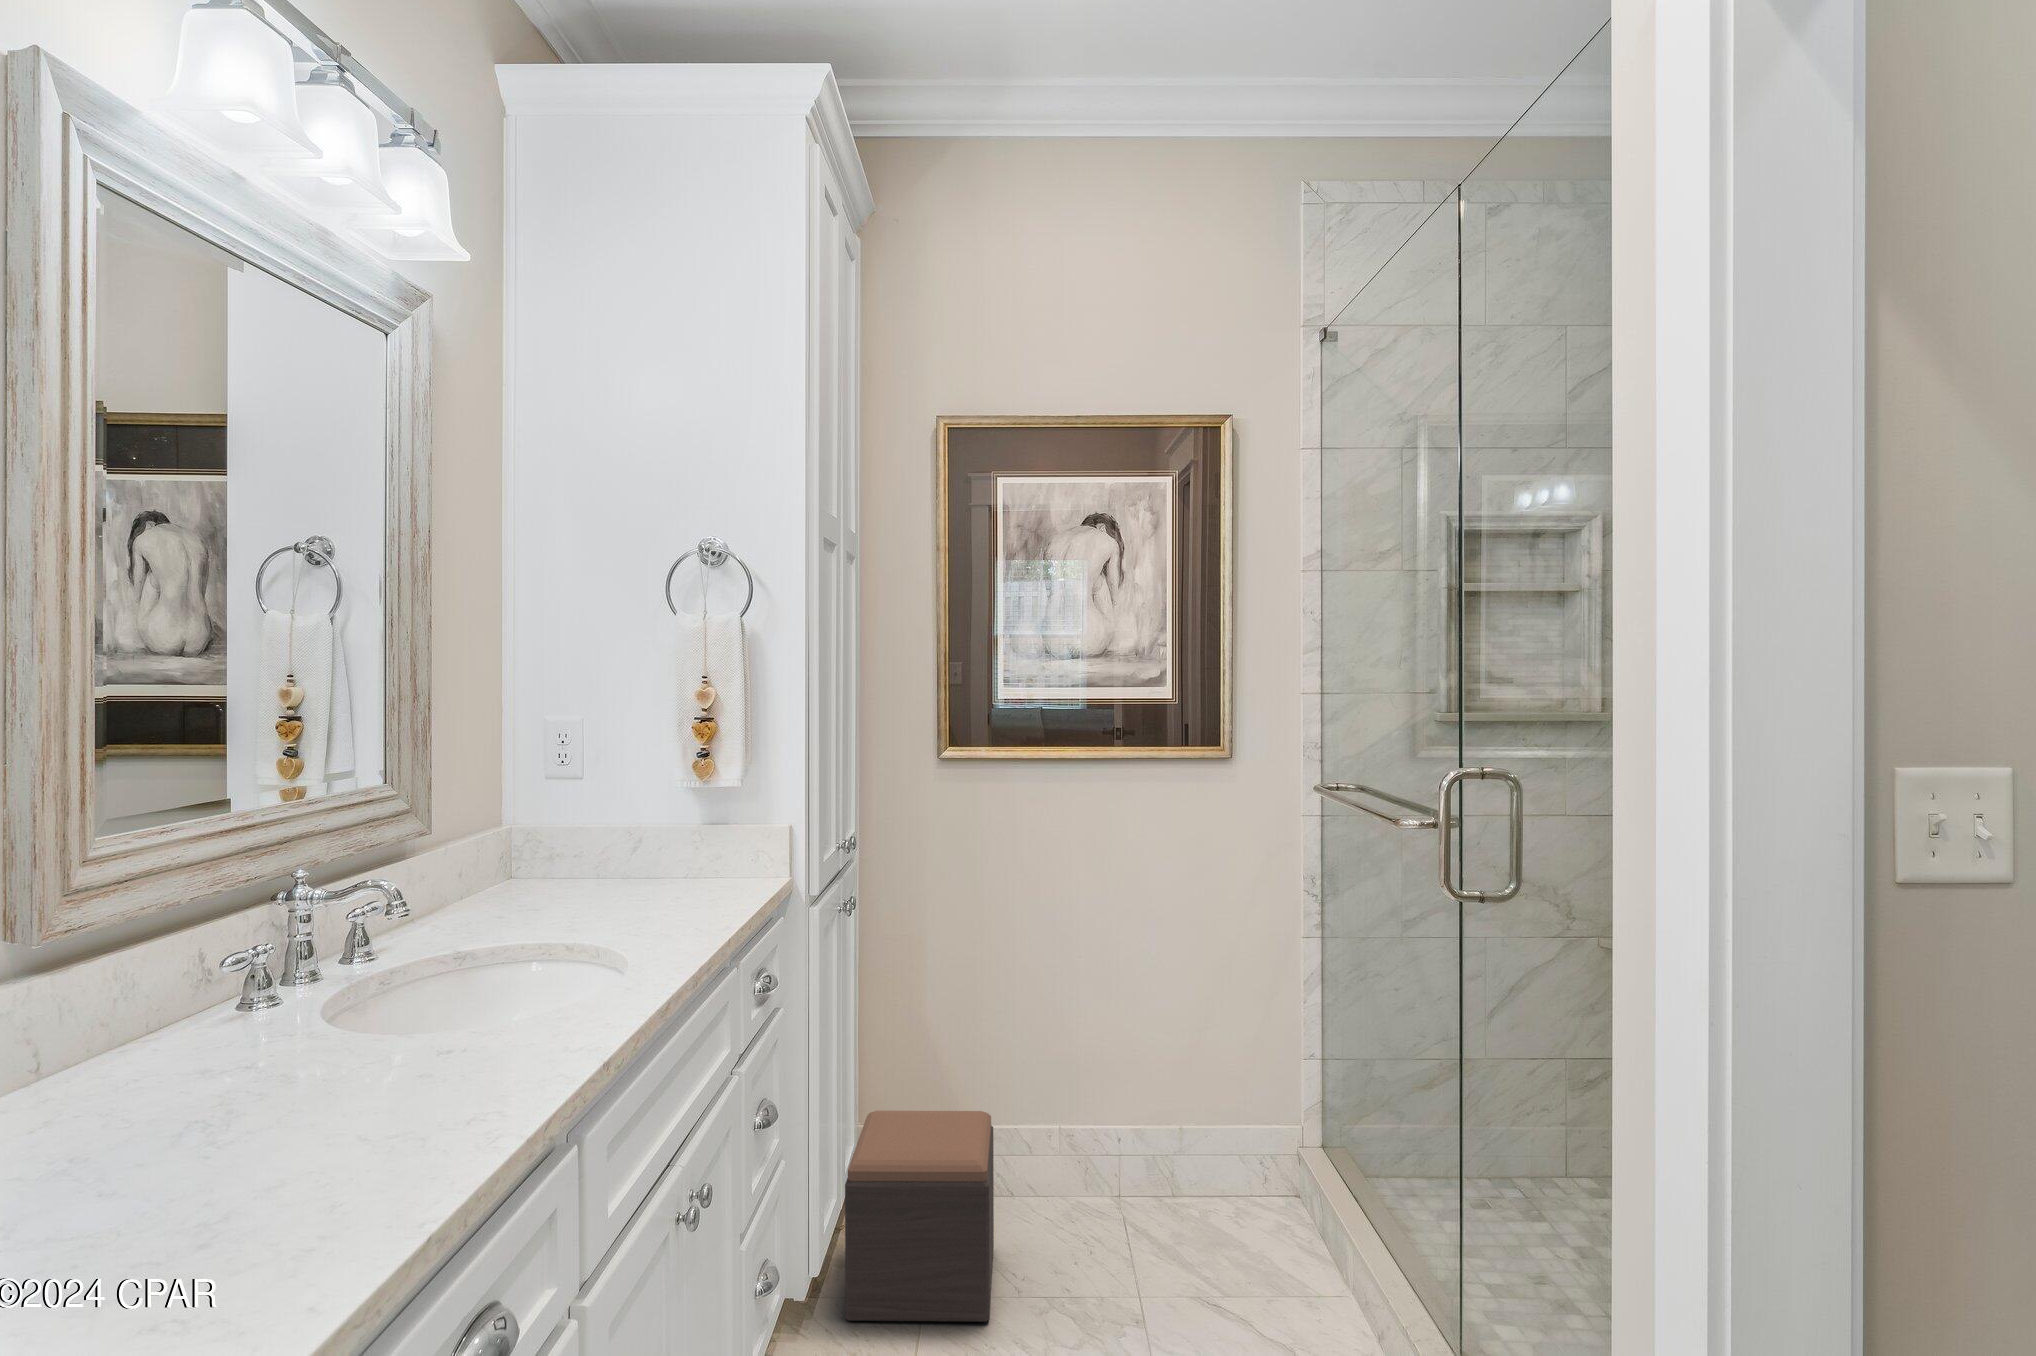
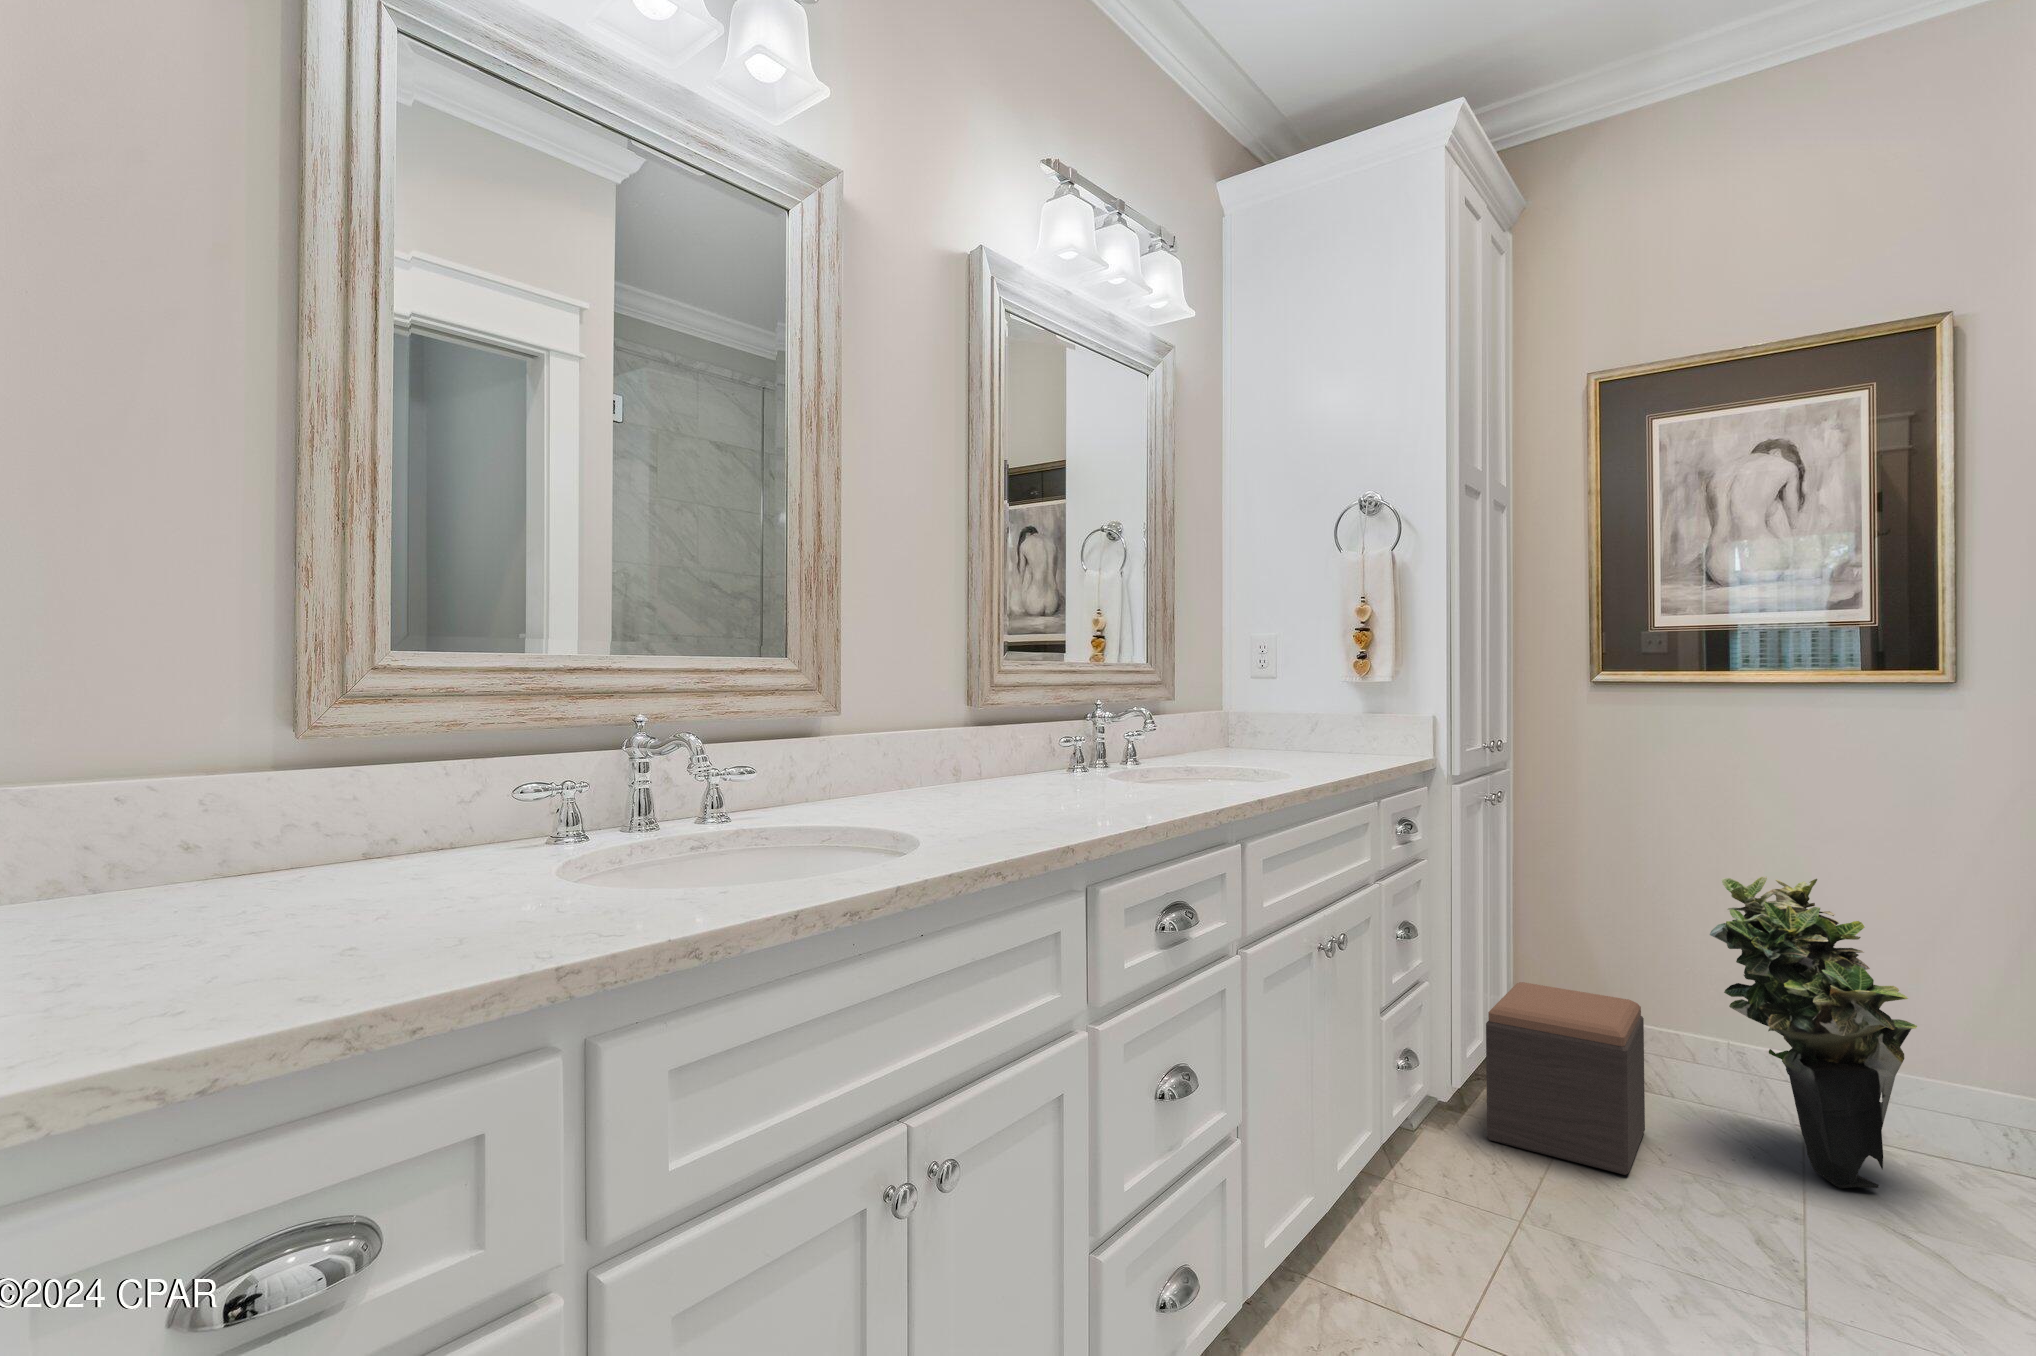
potted plant: none [1052,952,1211,1264] -> present [1710,877,1917,1188]

